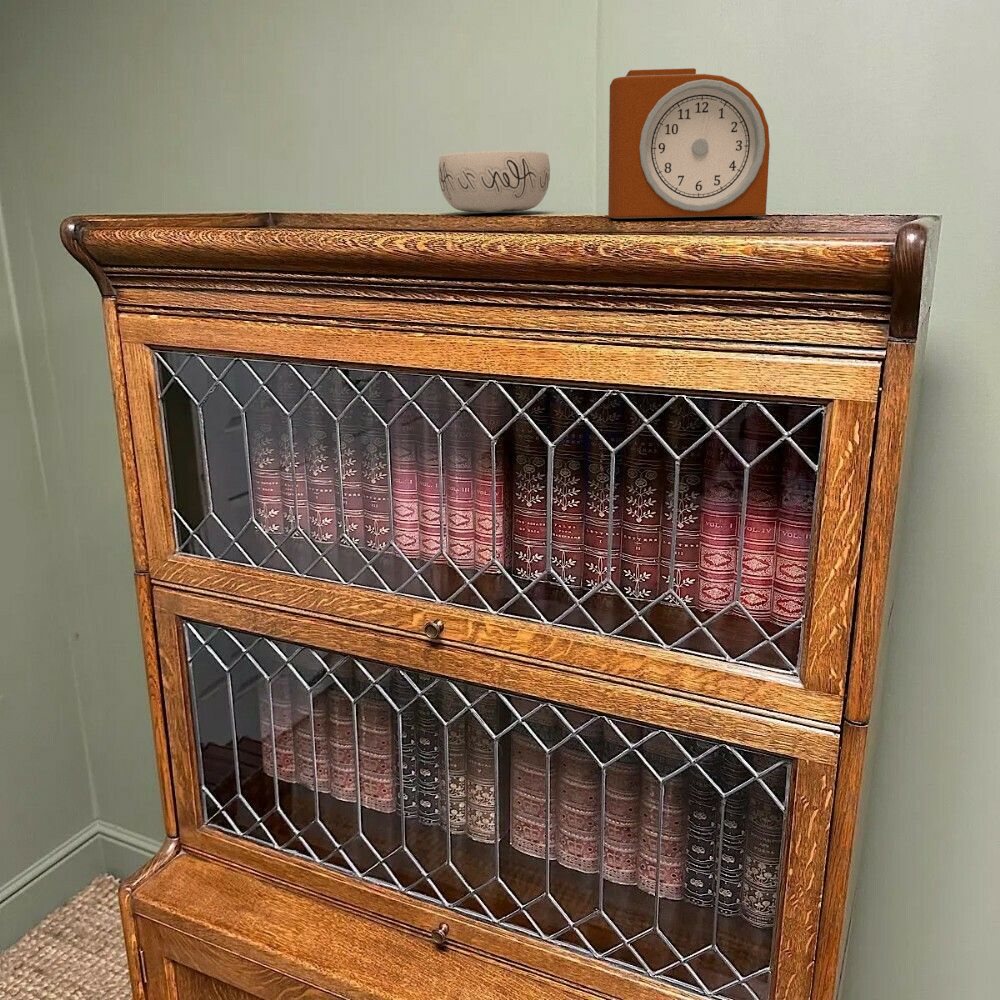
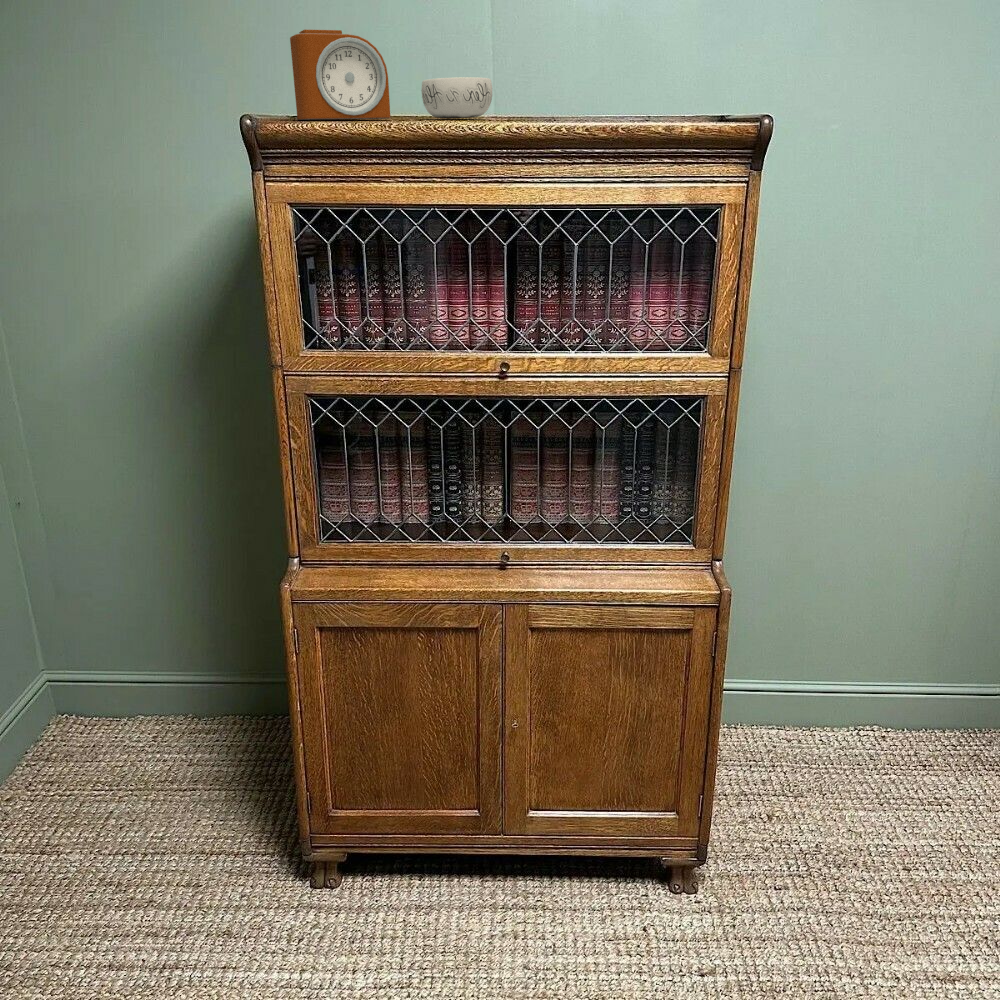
alarm clock: present [608,68,770,218] -> present [290,30,391,120]

